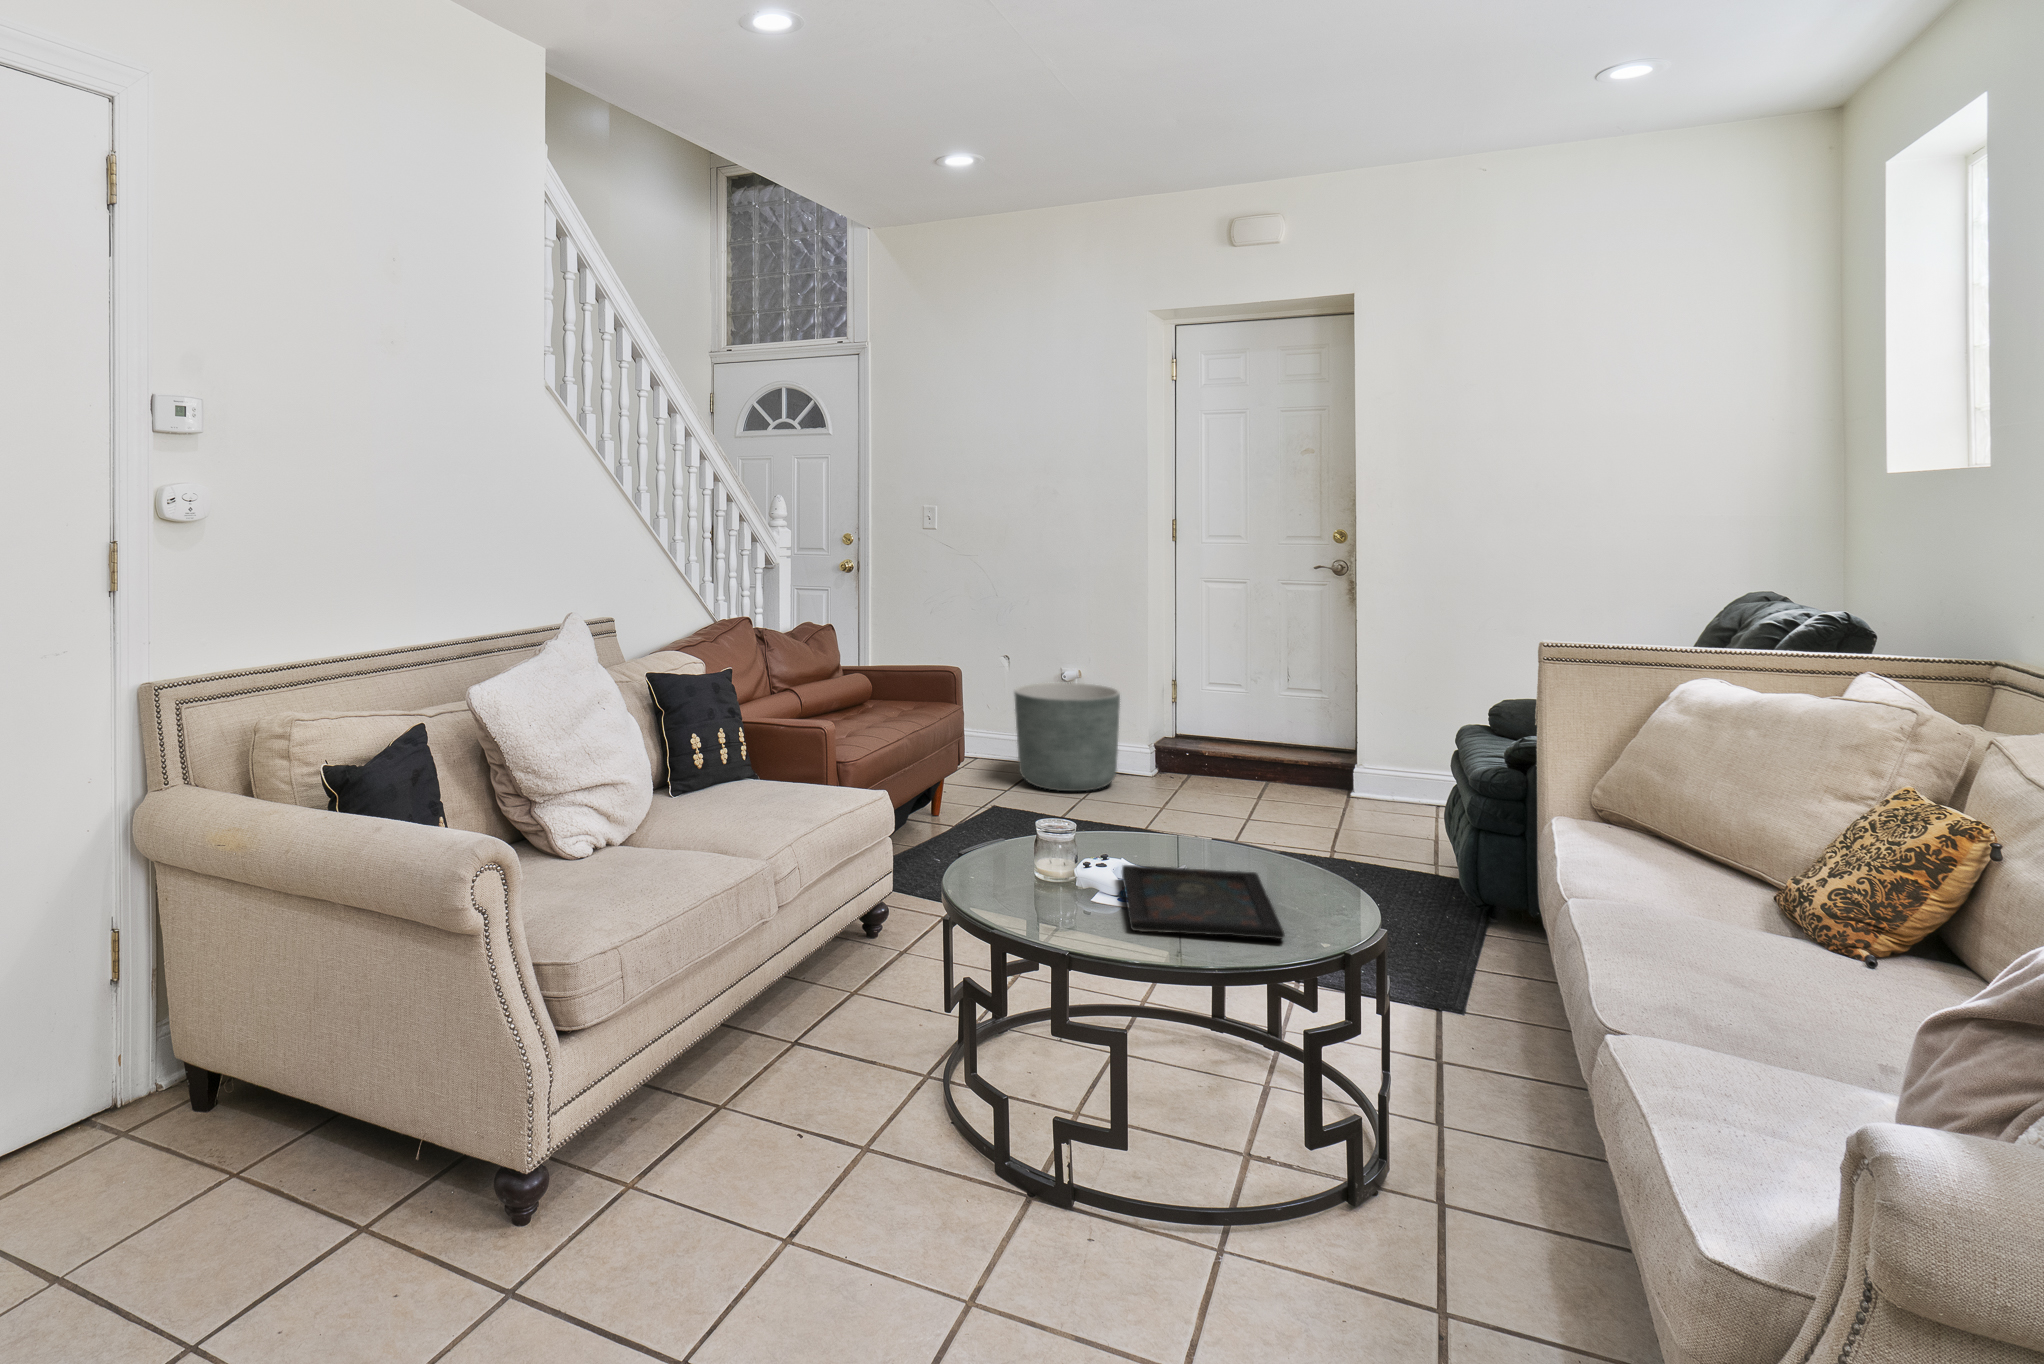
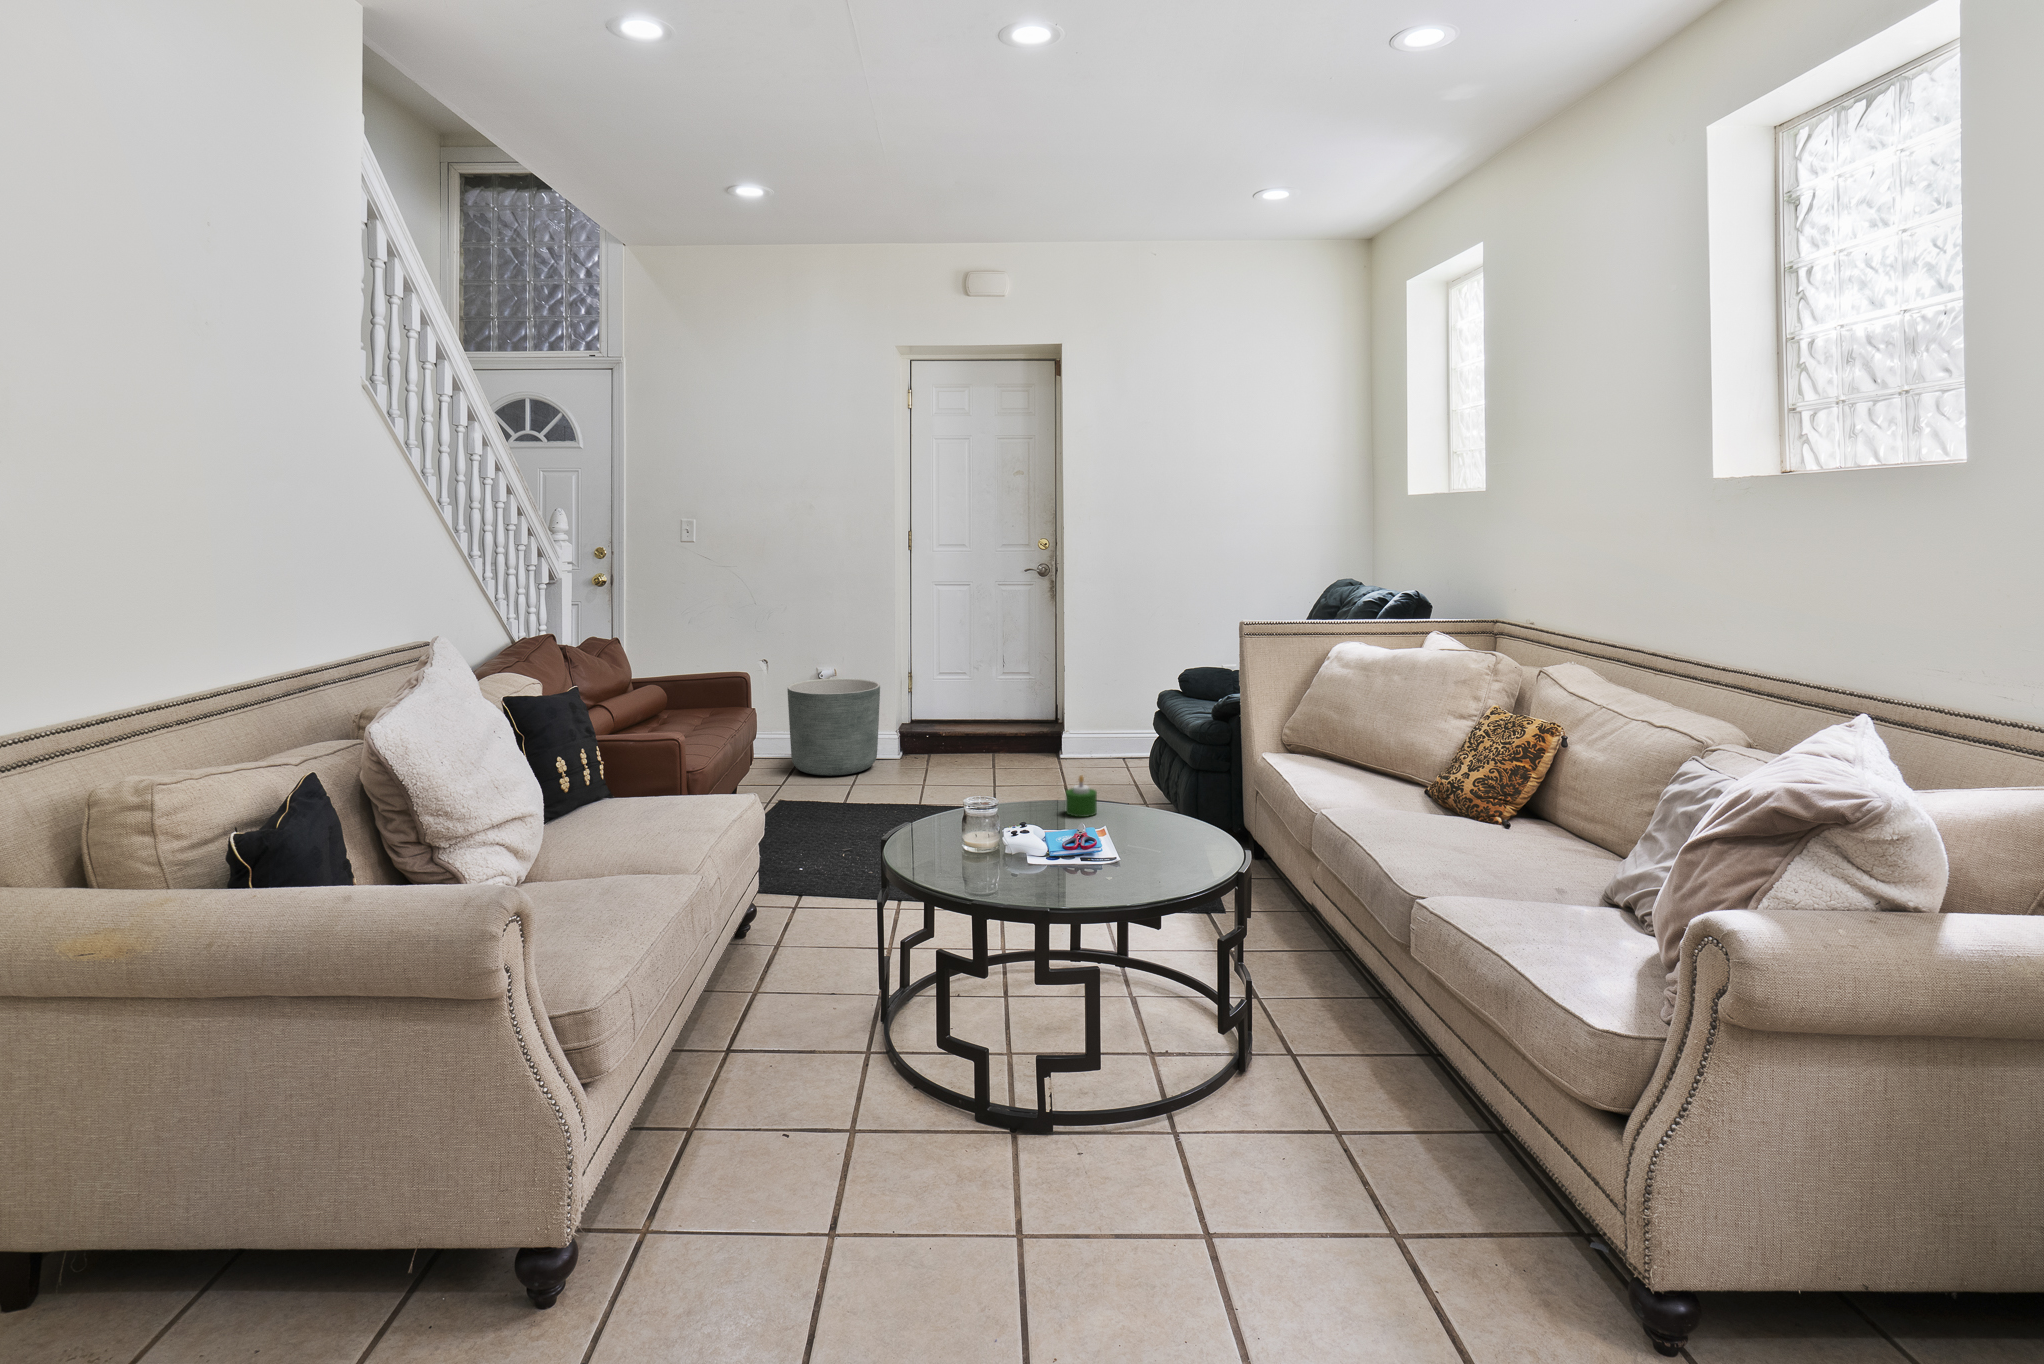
candle: none [1197,812,1237,863] -> present [1066,776,1097,817]
tray: present [1122,865,1285,939] -> none [1030,820,1191,881]

